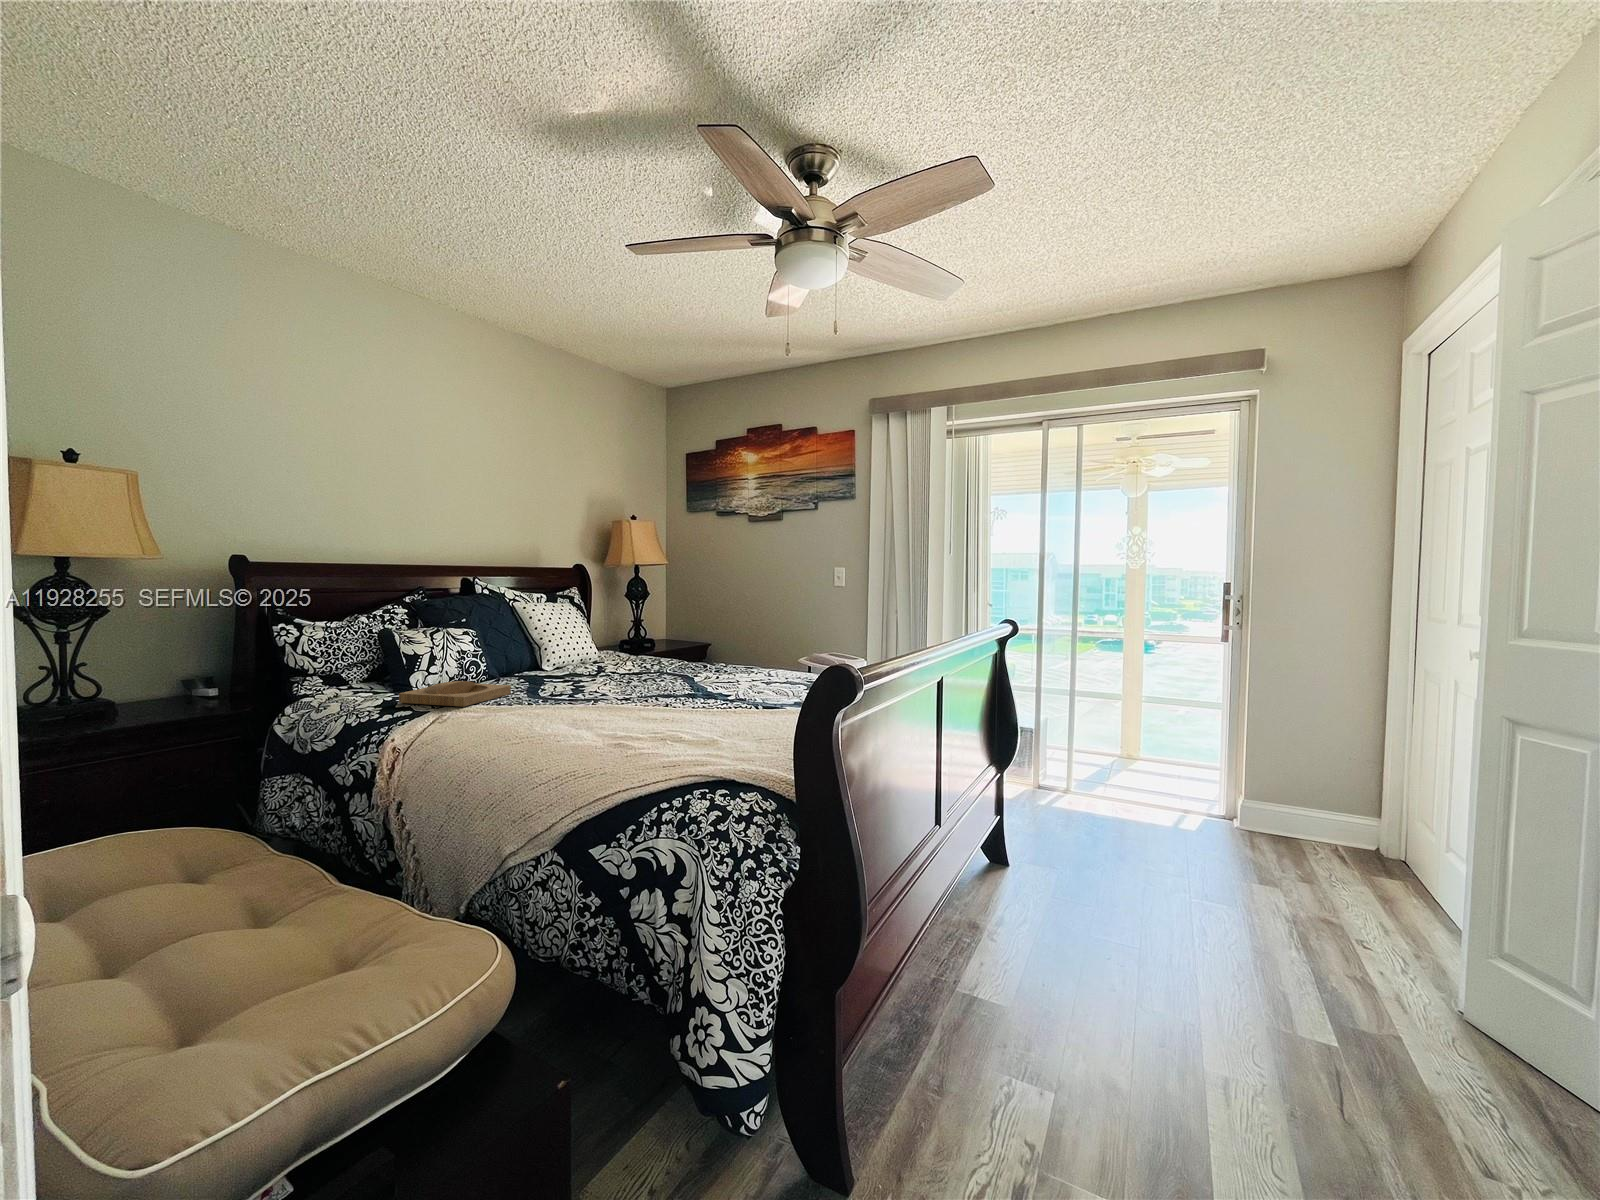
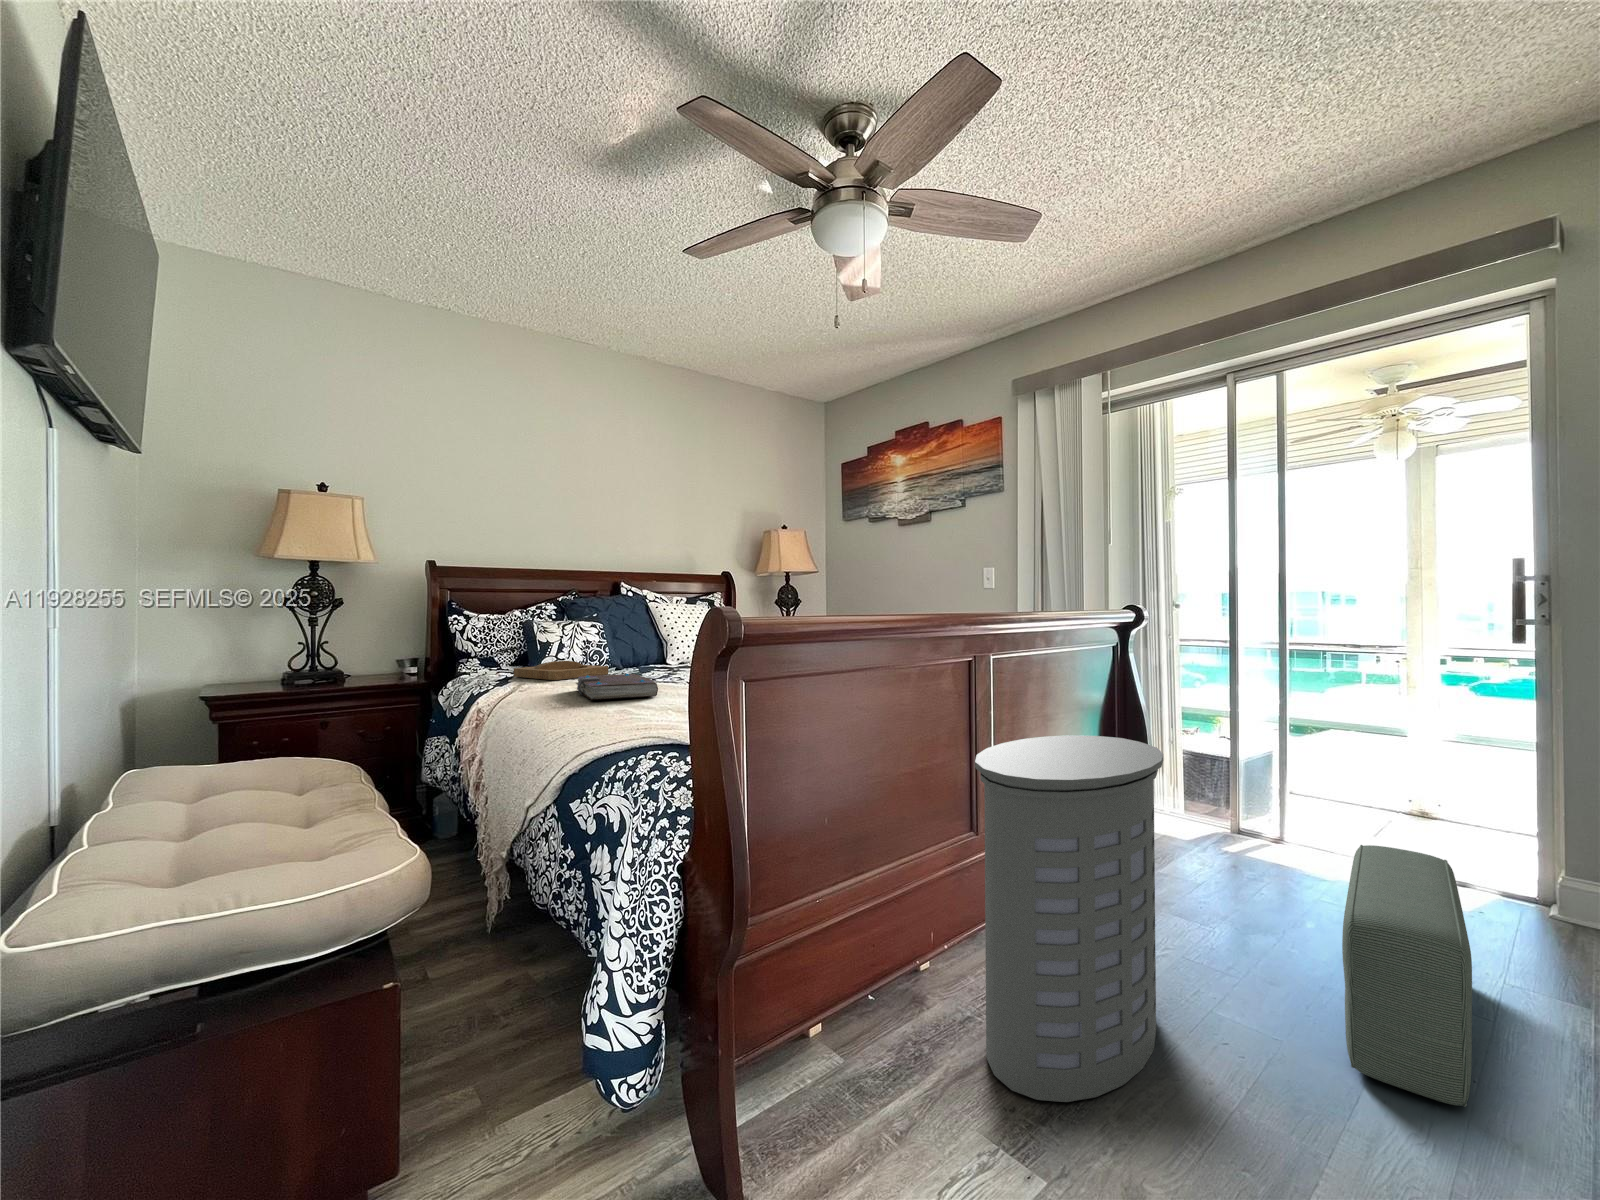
book: none [515,699,630,737] -> present [576,674,658,700]
laundry hamper: none [956,740,1088,1039] -> present [975,735,1163,1102]
pouf: none [1164,804,1267,980] -> present [1342,845,1472,1107]

